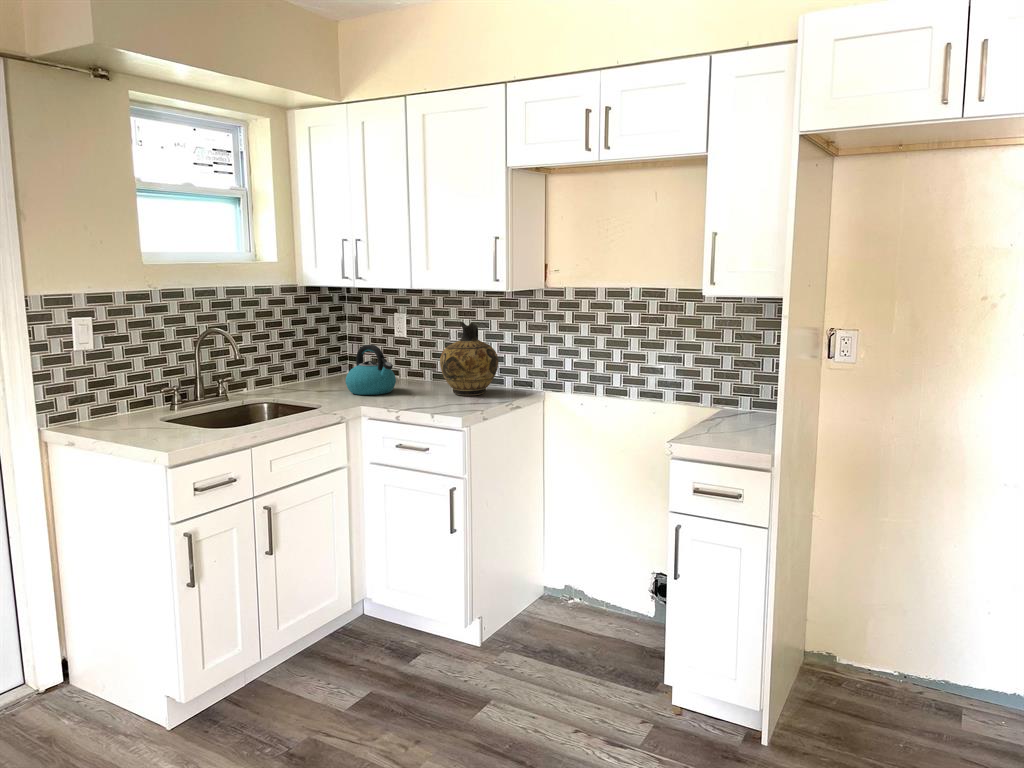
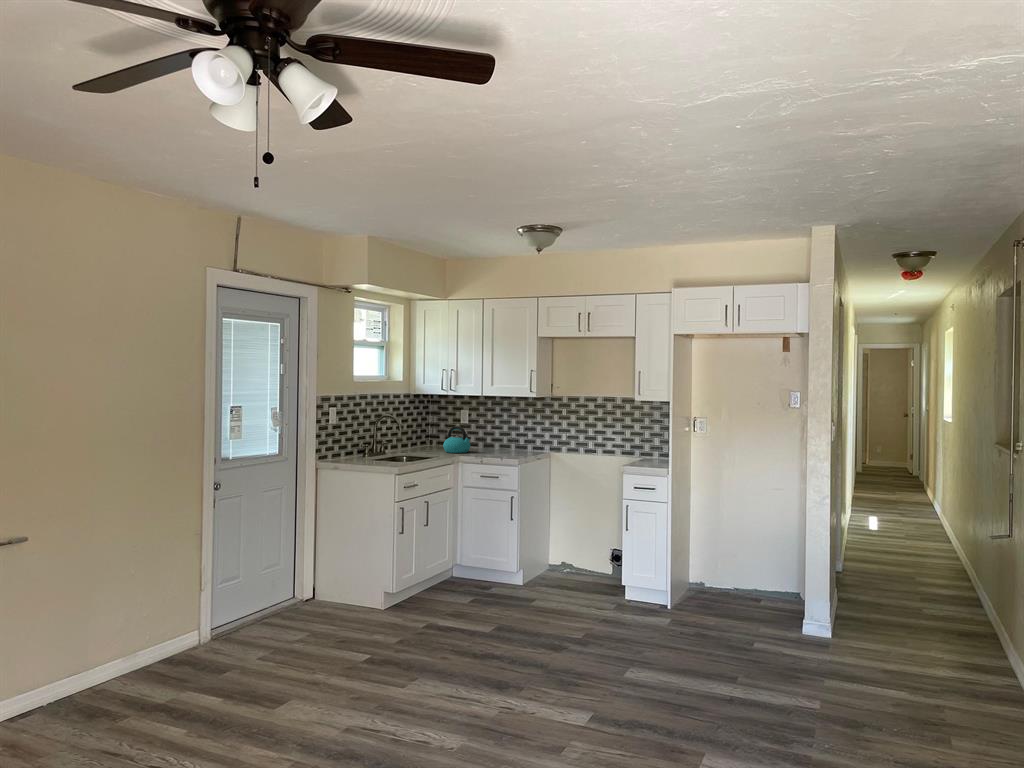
ceramic jug: present [440,322,499,396] -> none [496,414,528,453]

